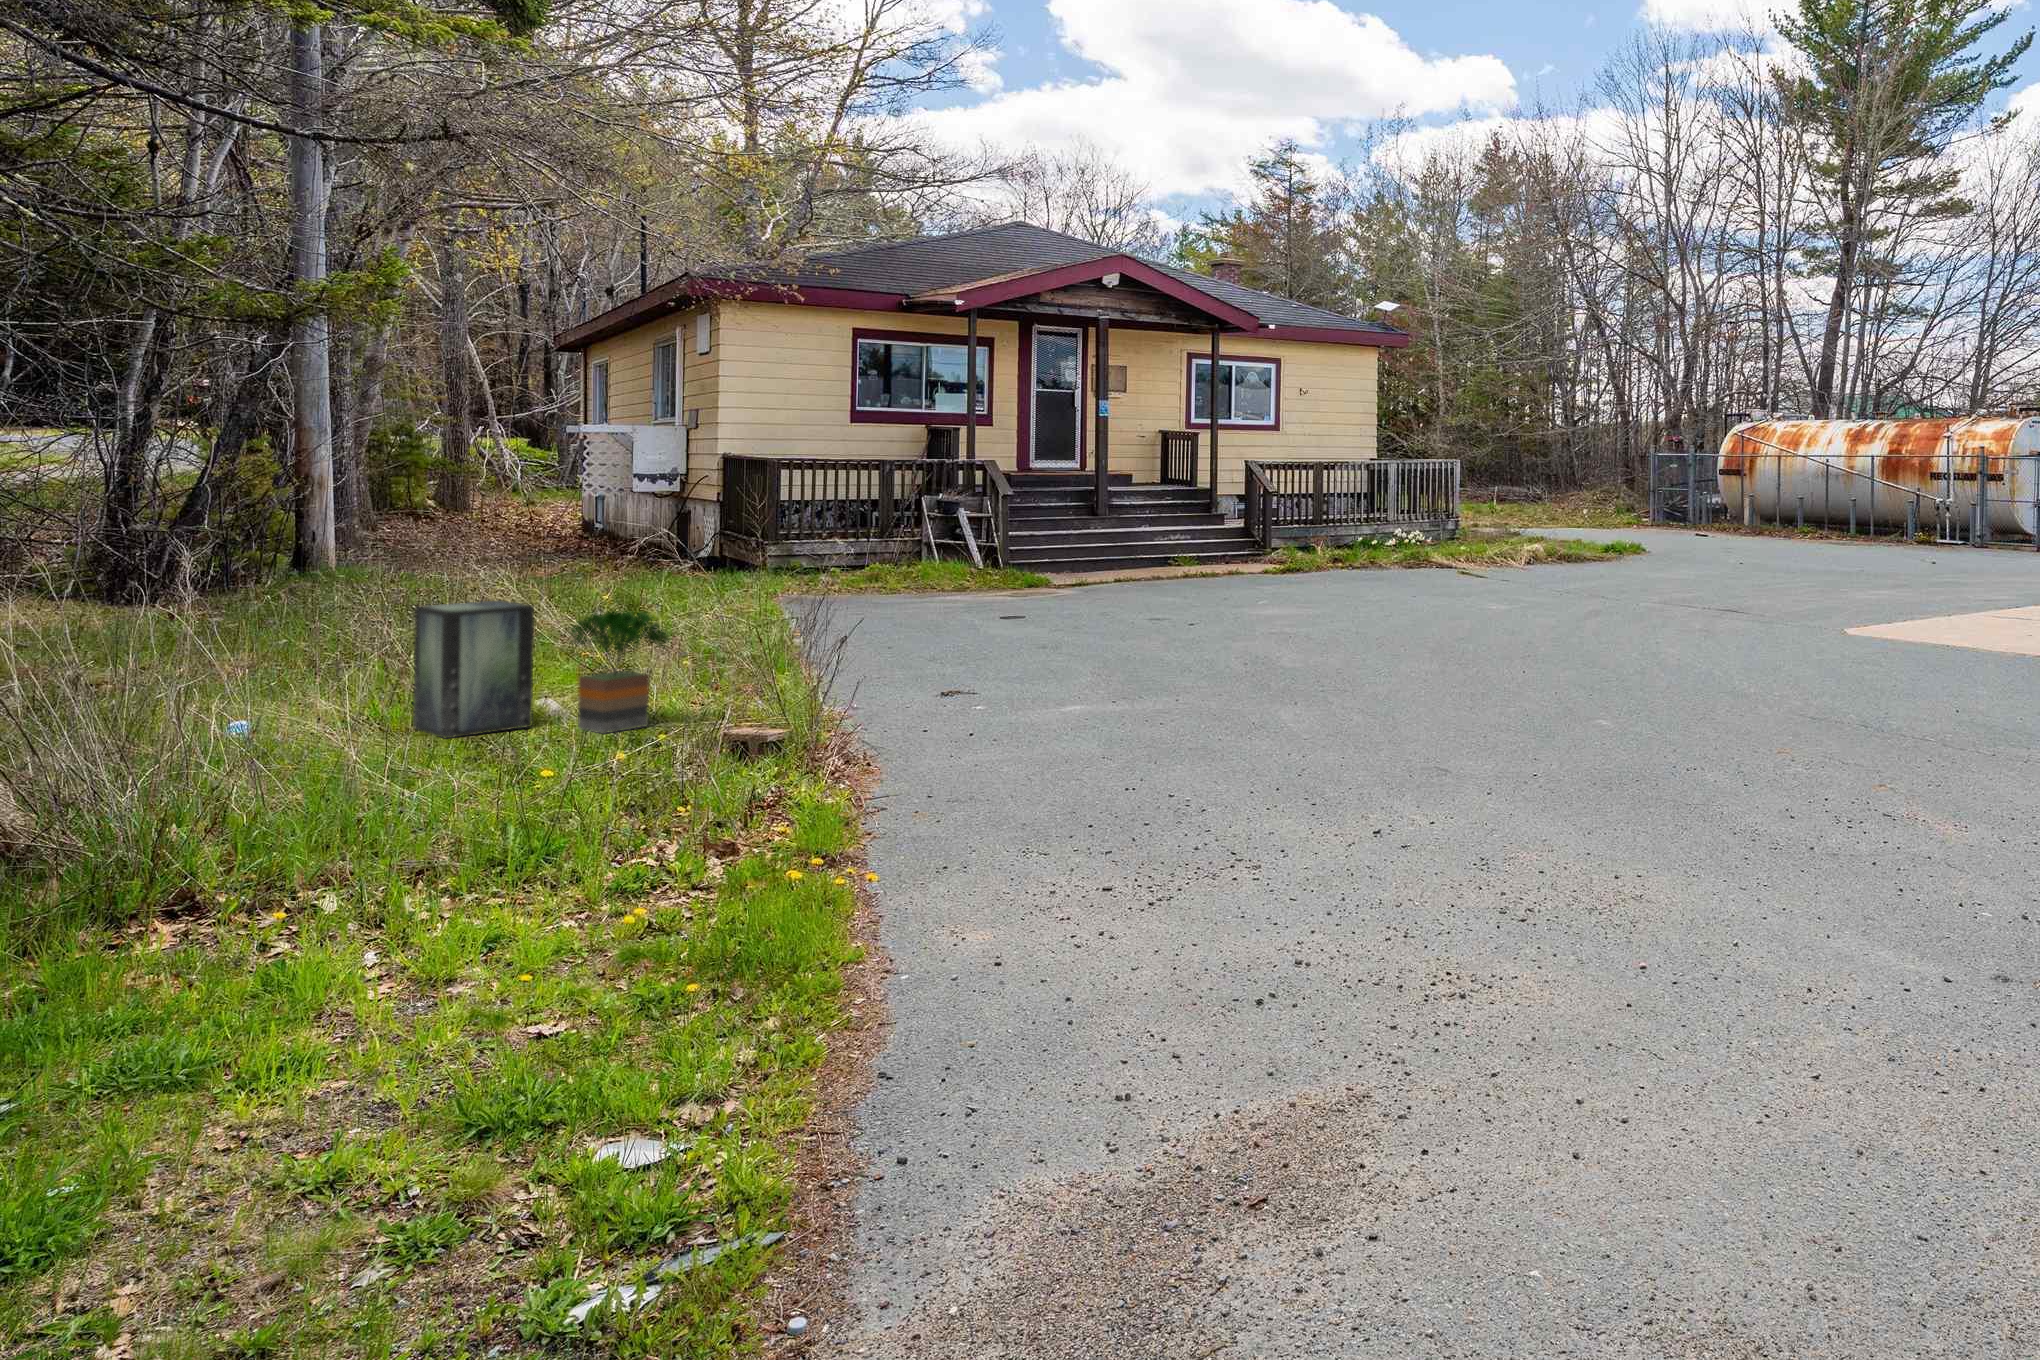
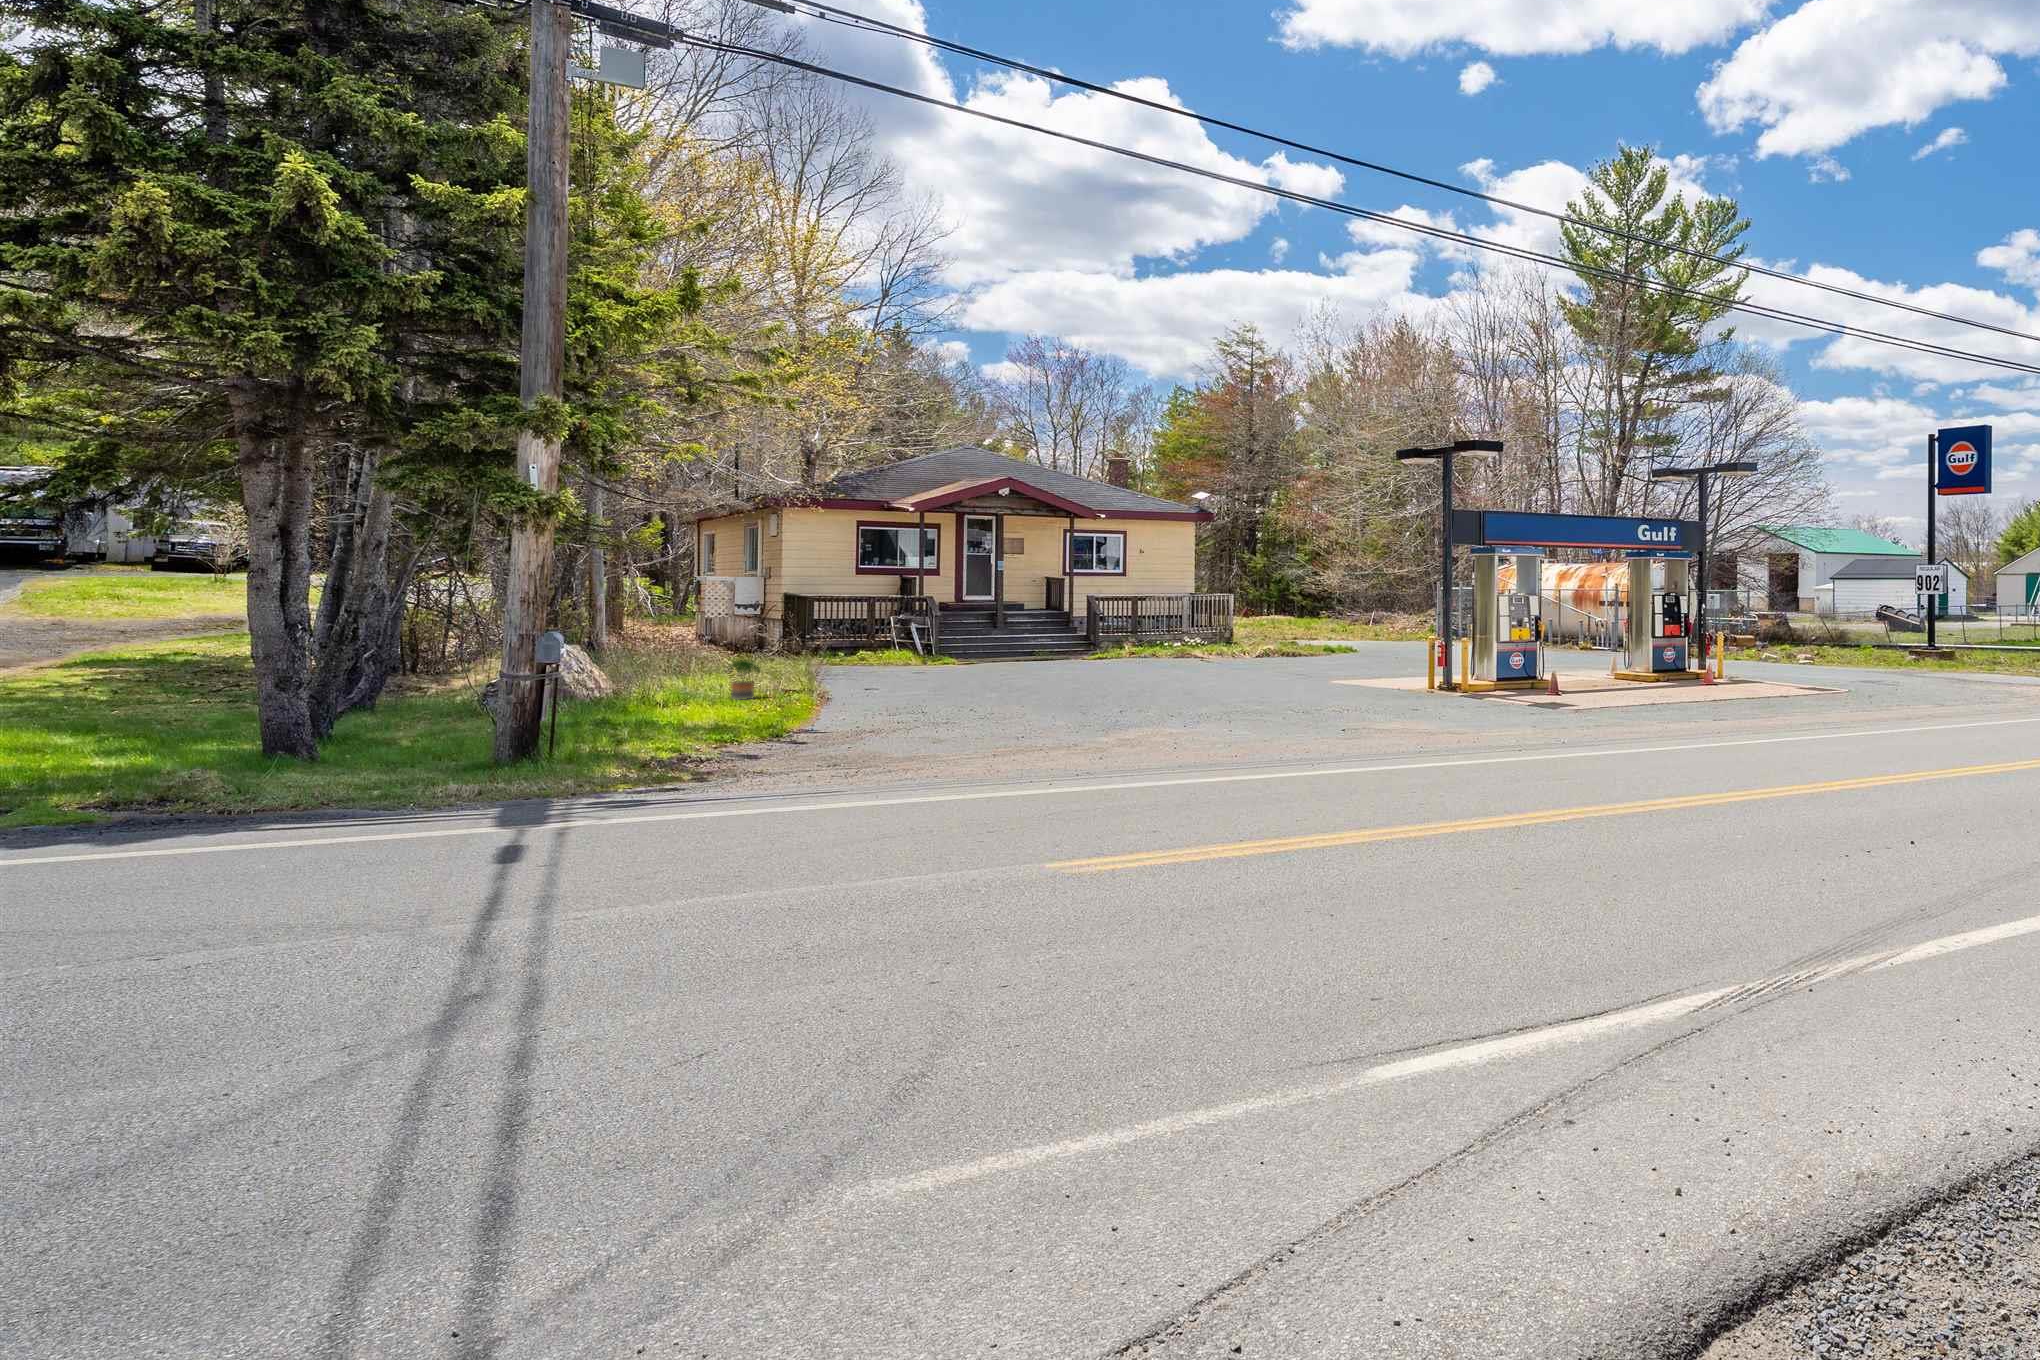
storage box: present [413,600,534,739] -> none [678,657,717,700]

